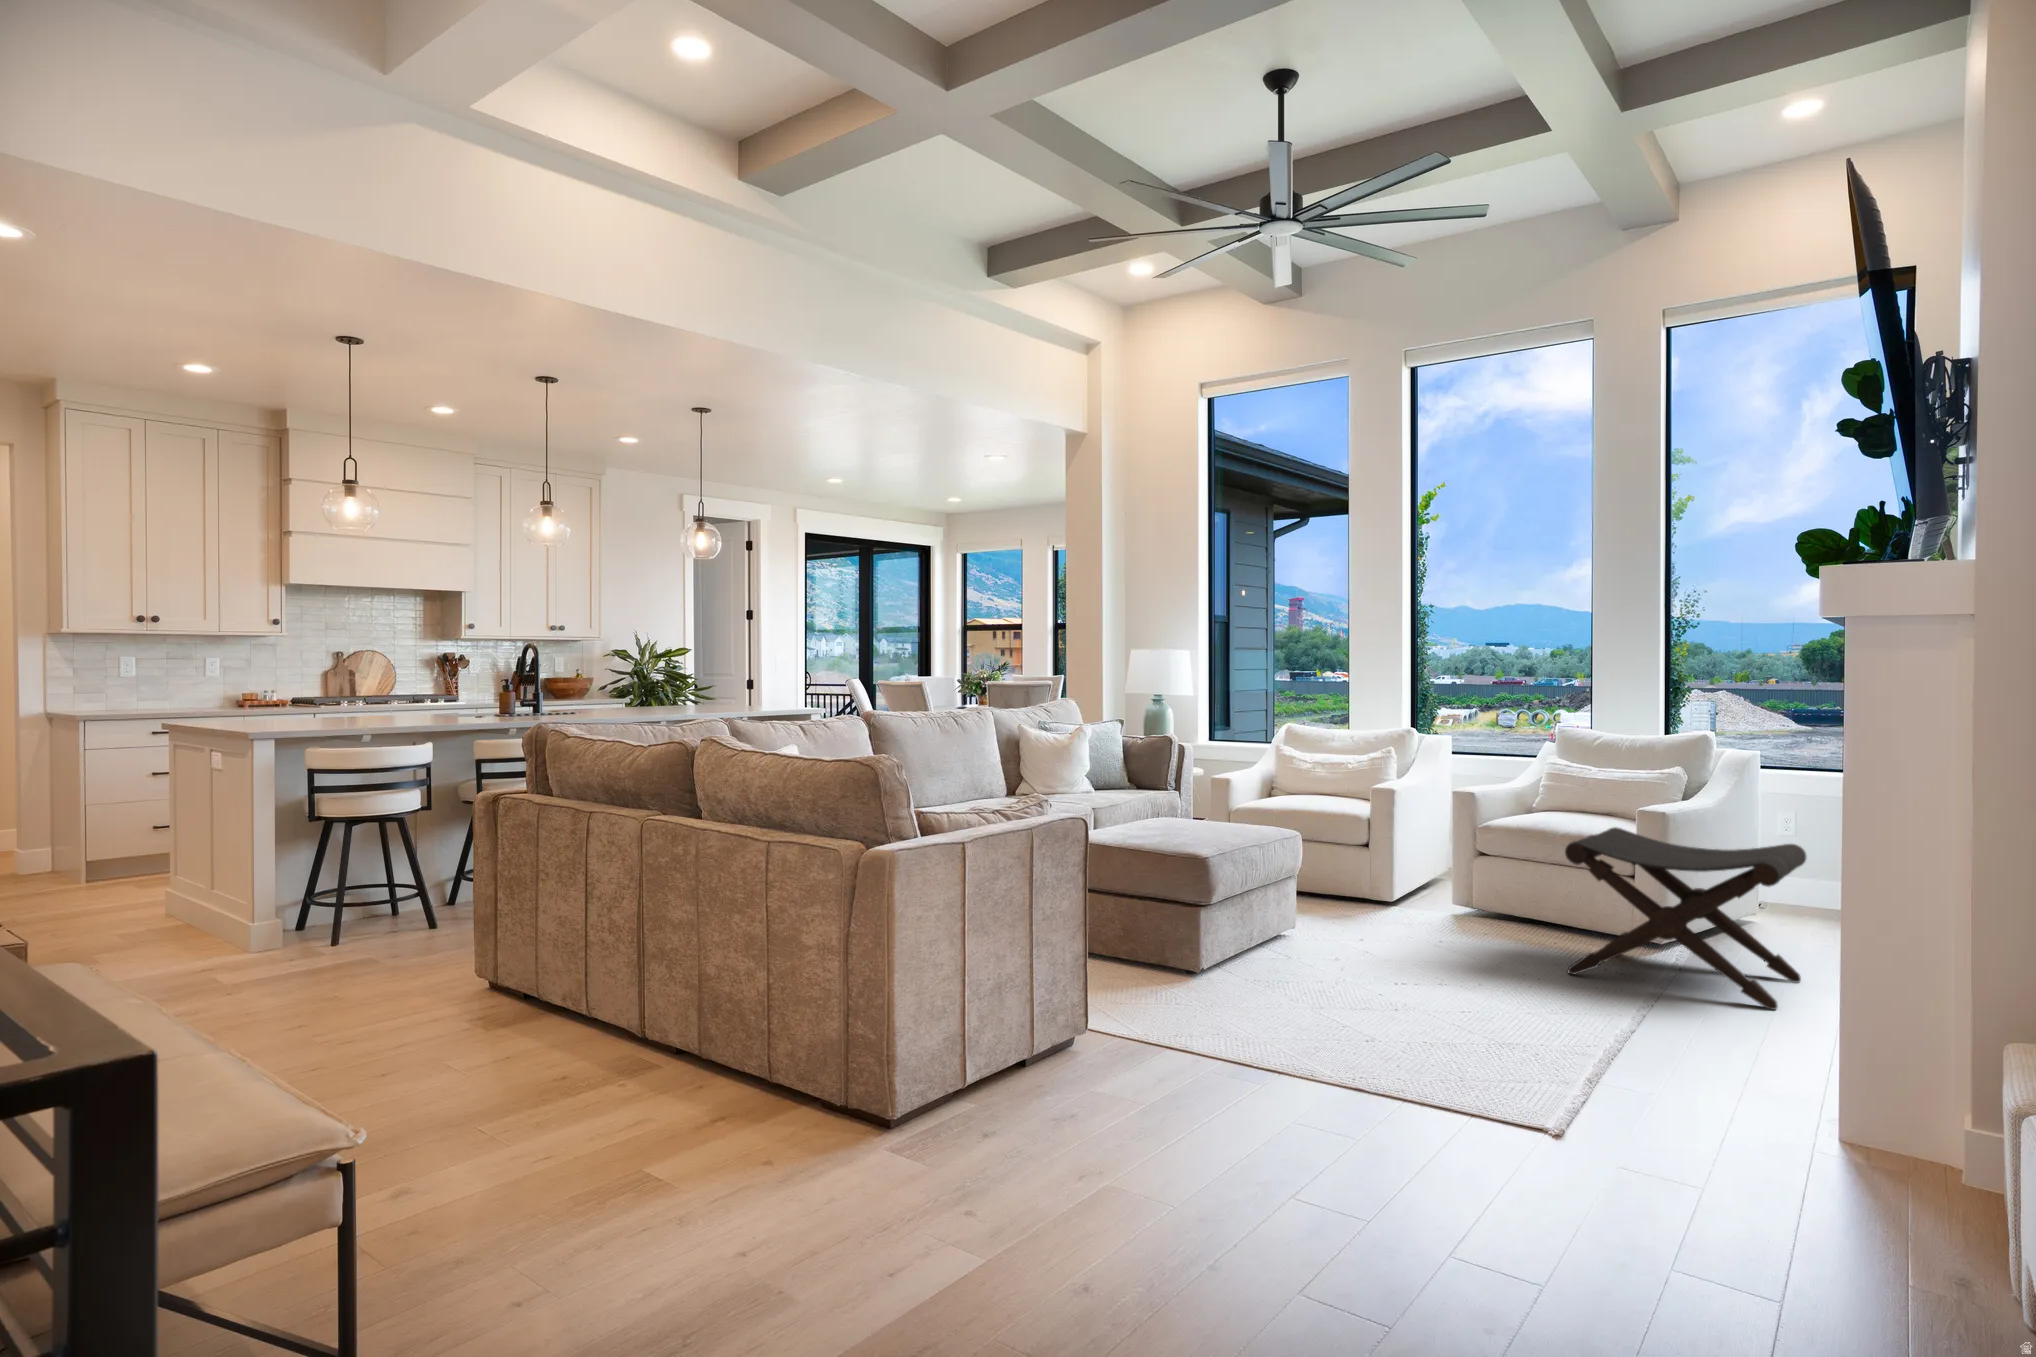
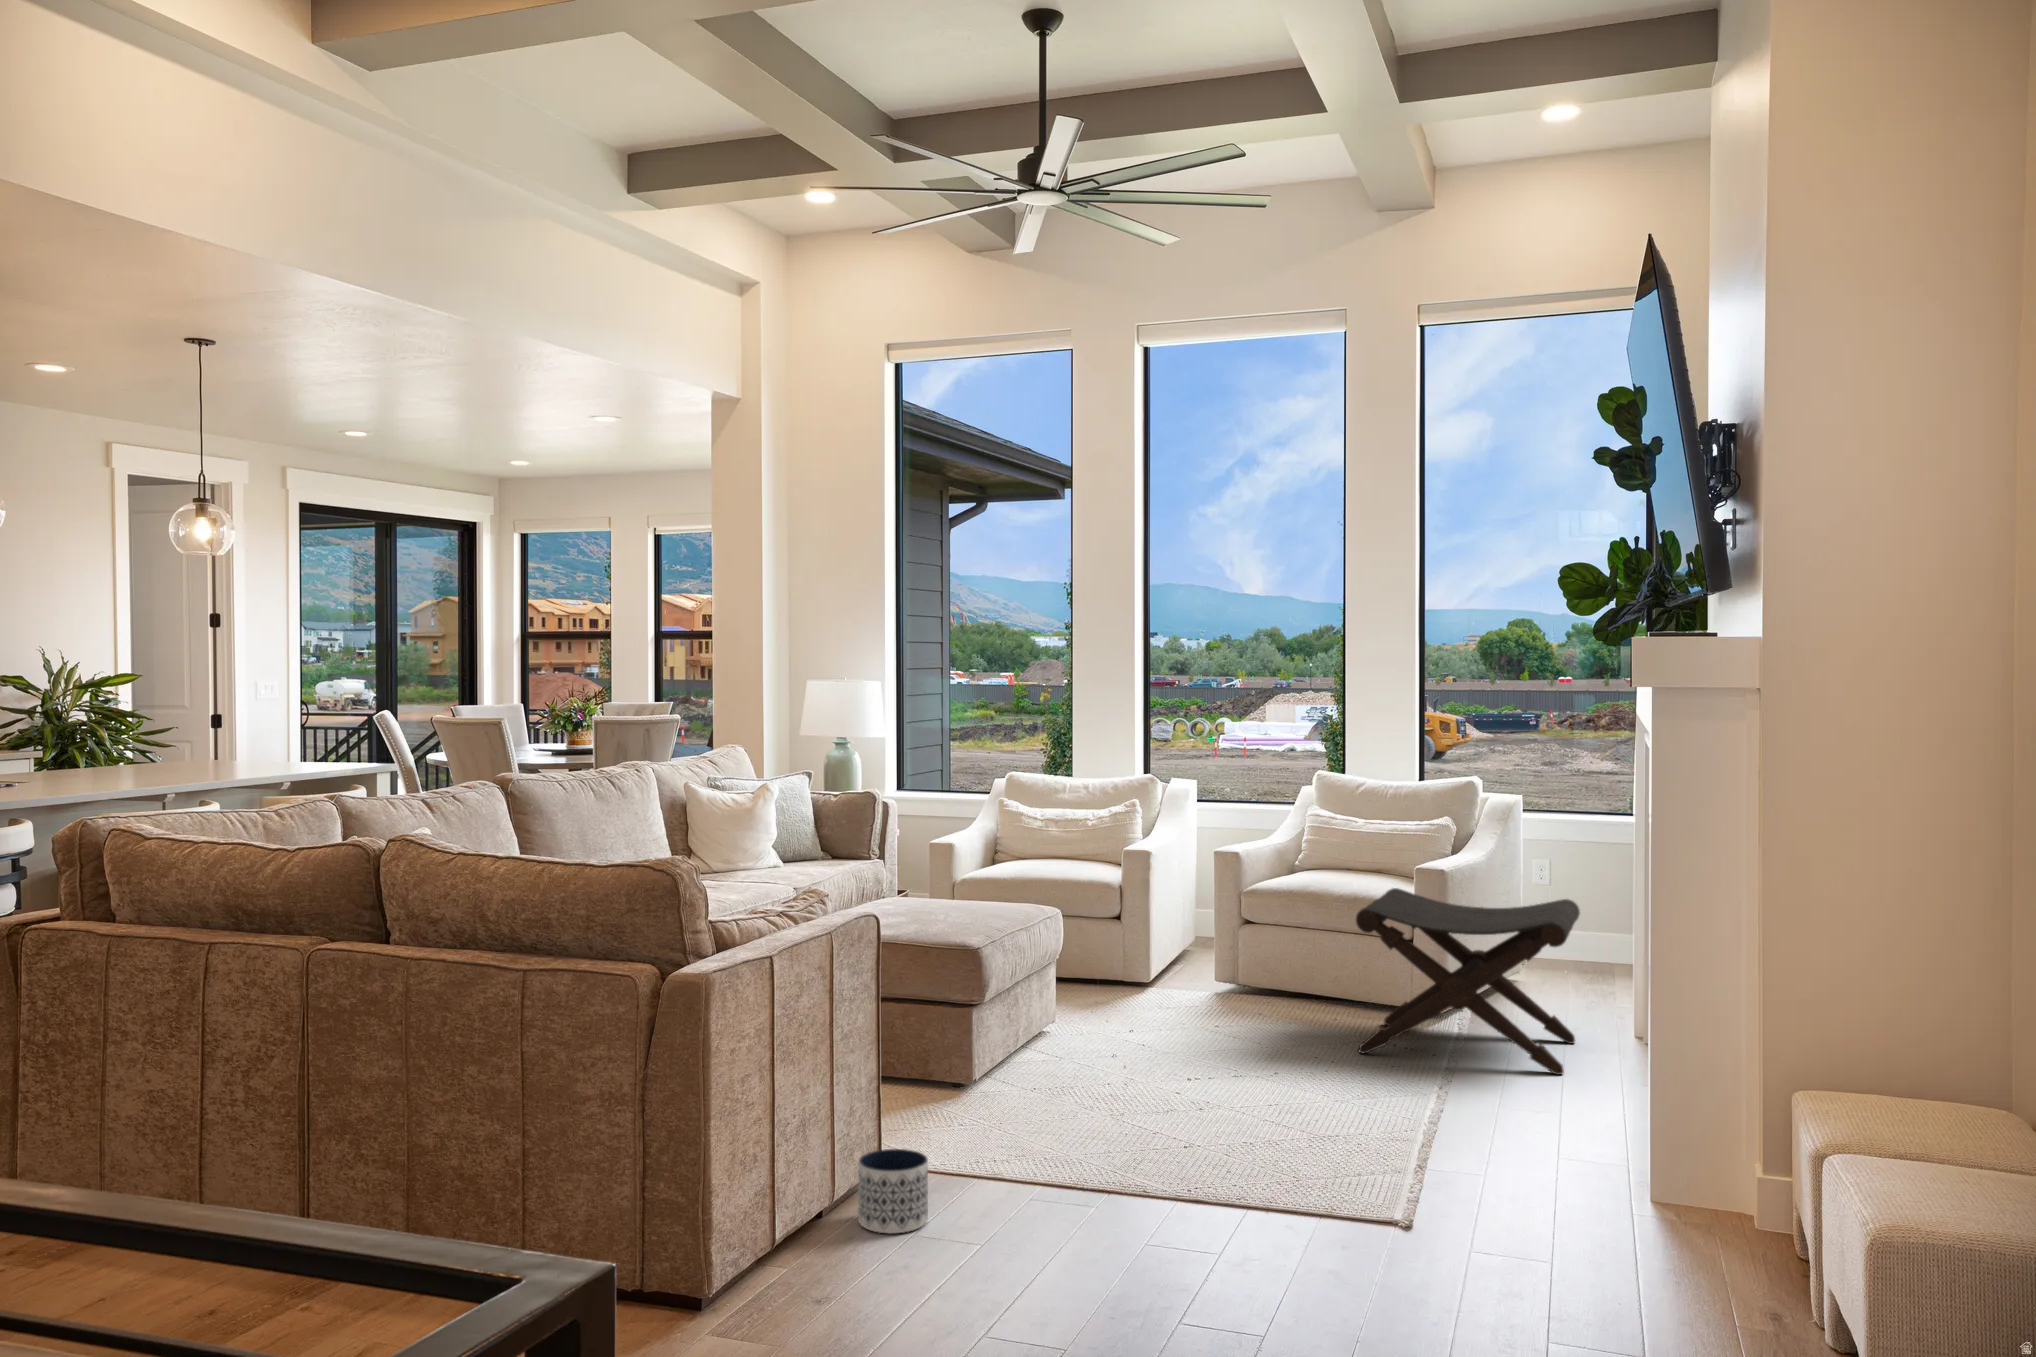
planter: none [1050,1013,1108,1084] -> present [858,1149,928,1233]

